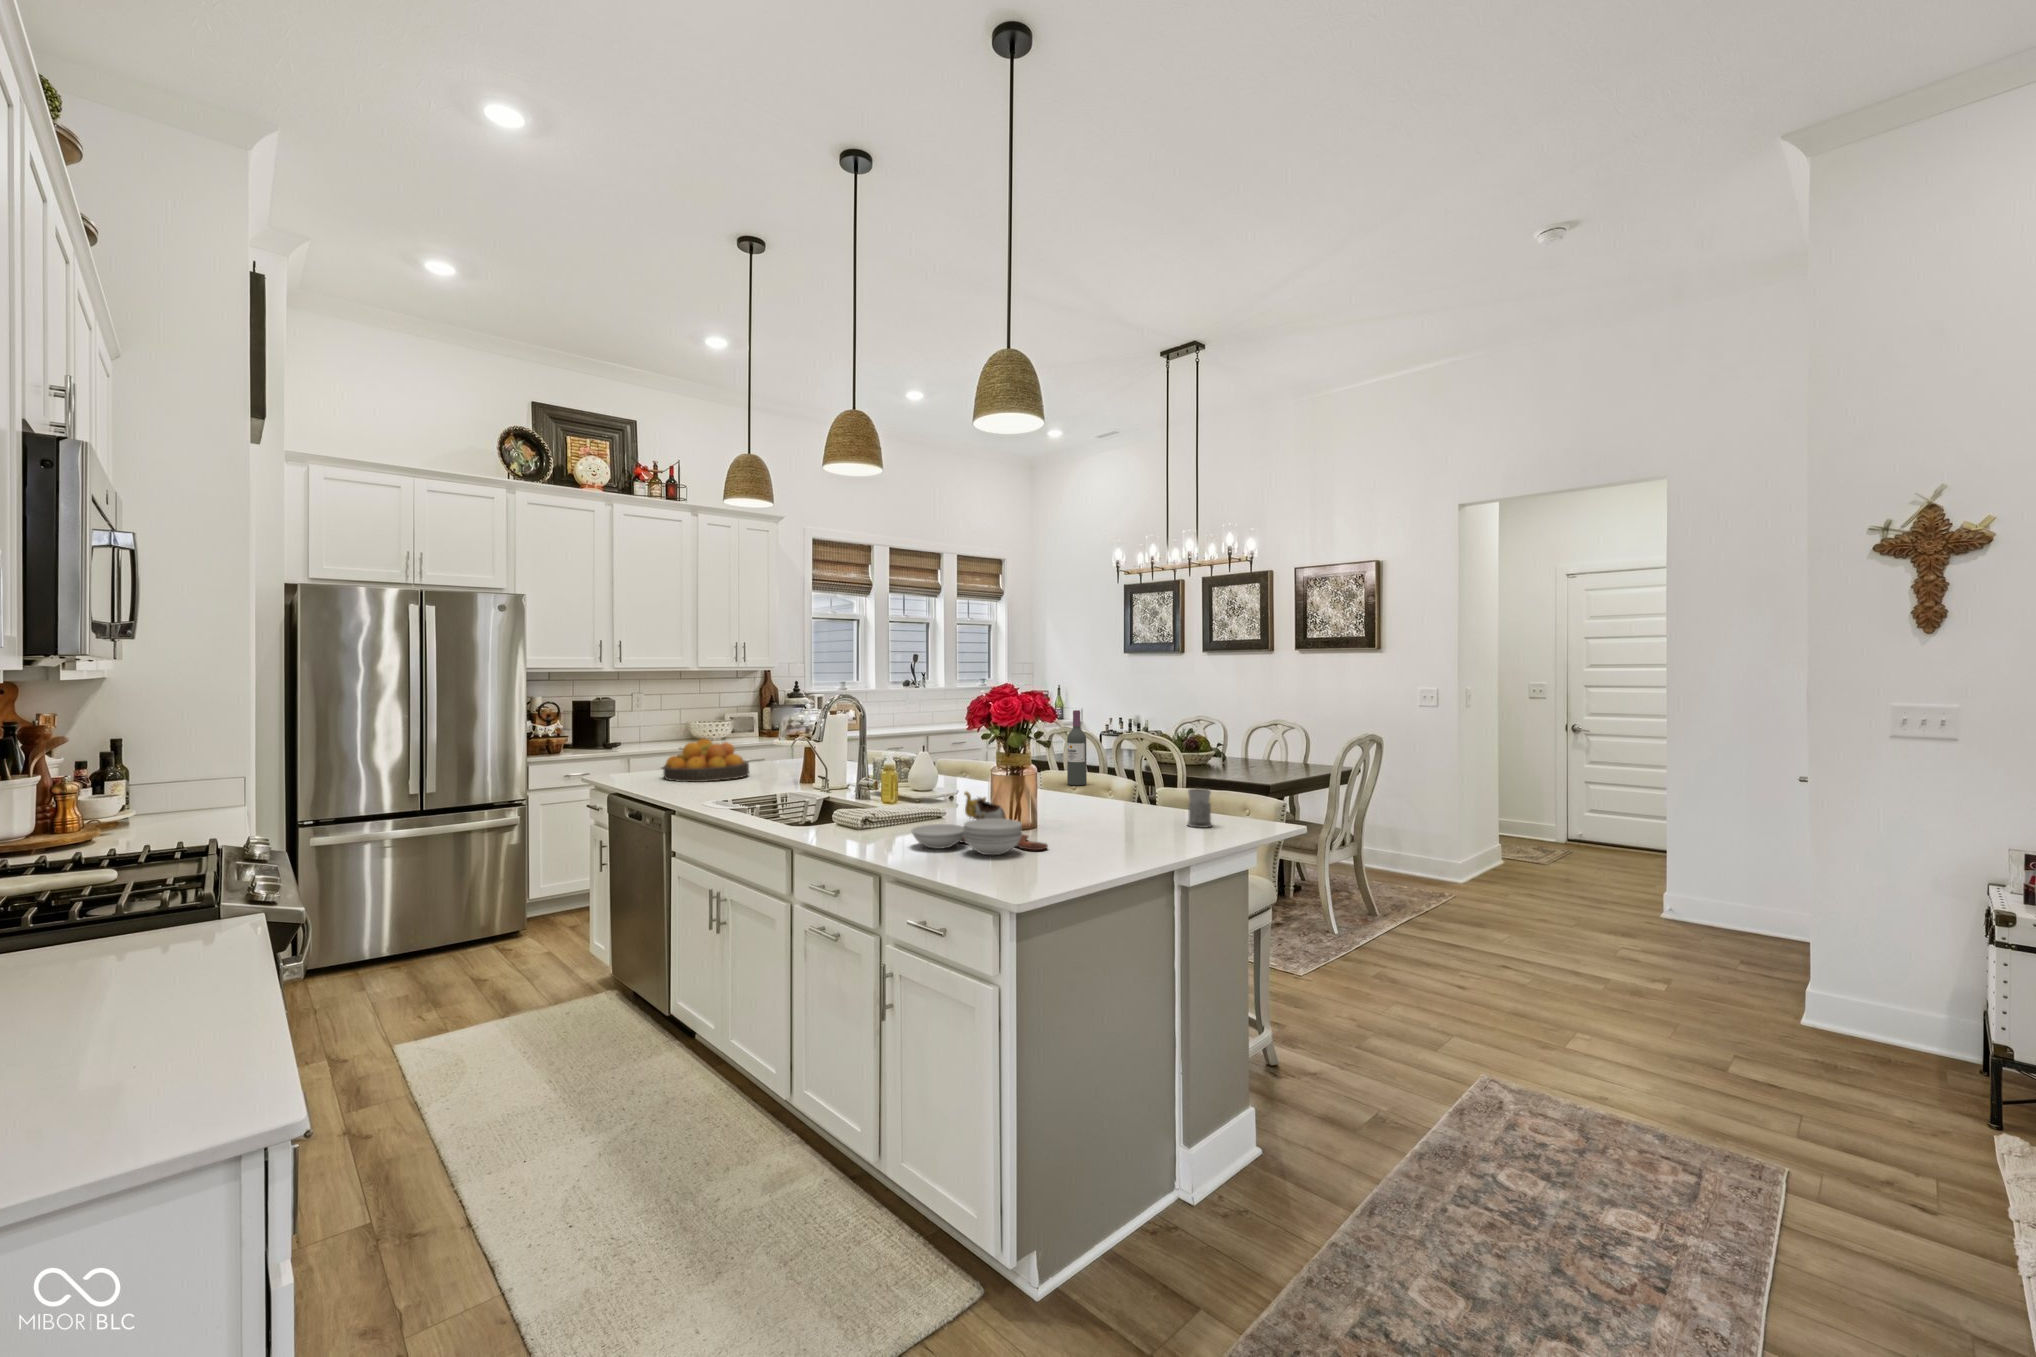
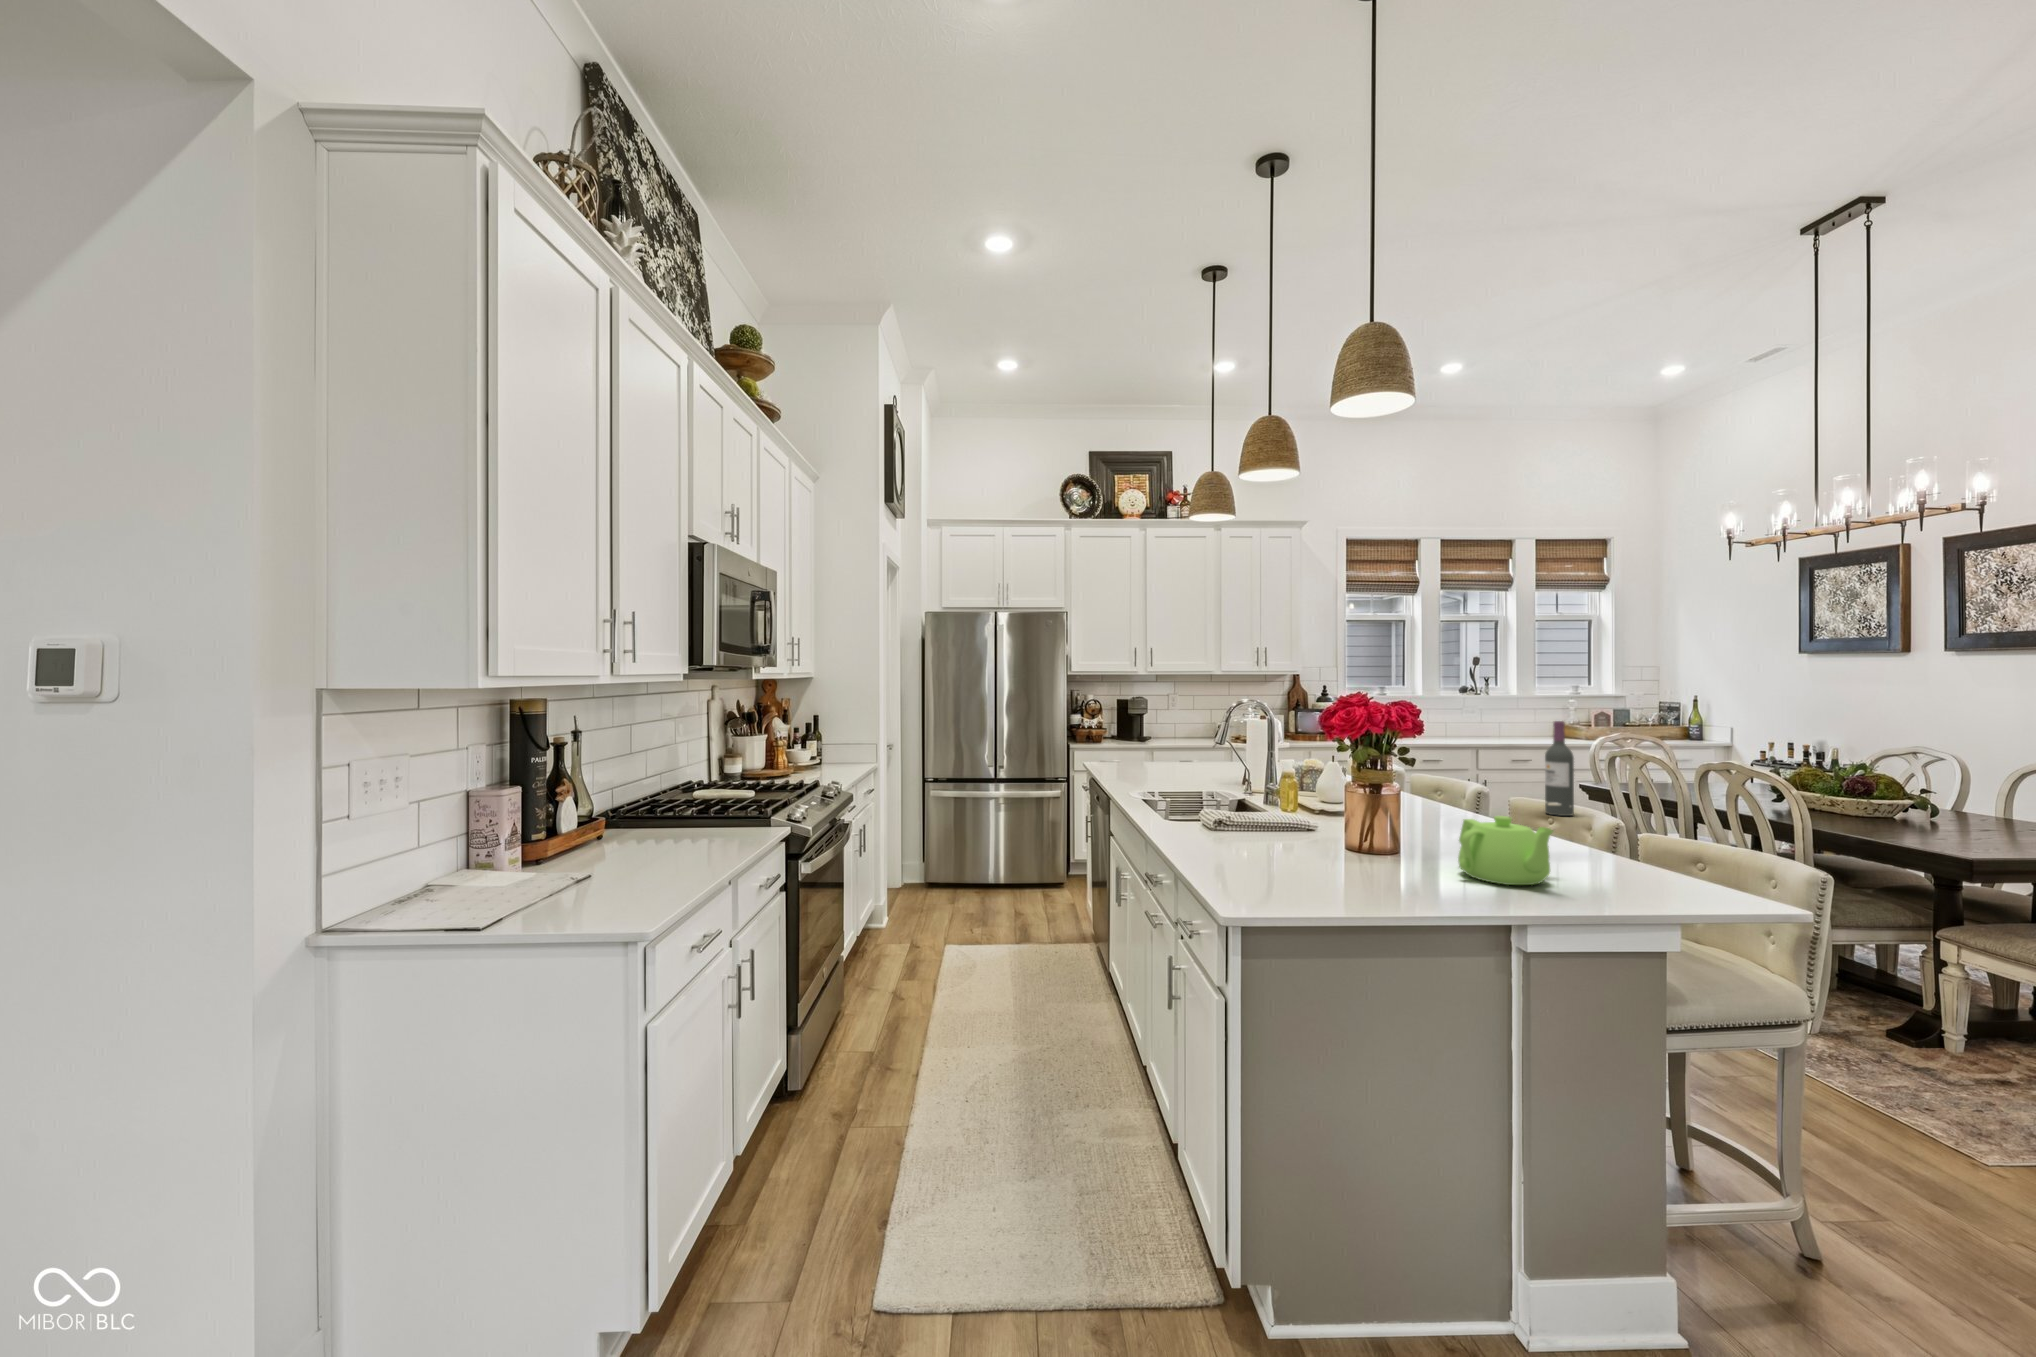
fruit bowl: present [663,739,749,782] -> none [1132,733,1207,772]
teapot: none [1089,785,1170,837] -> present [1458,816,1553,885]
mug: present [1187,788,1212,828] -> none [1623,833,1667,891]
cutting board: present [911,792,1048,855] -> none [1209,800,1356,877]

